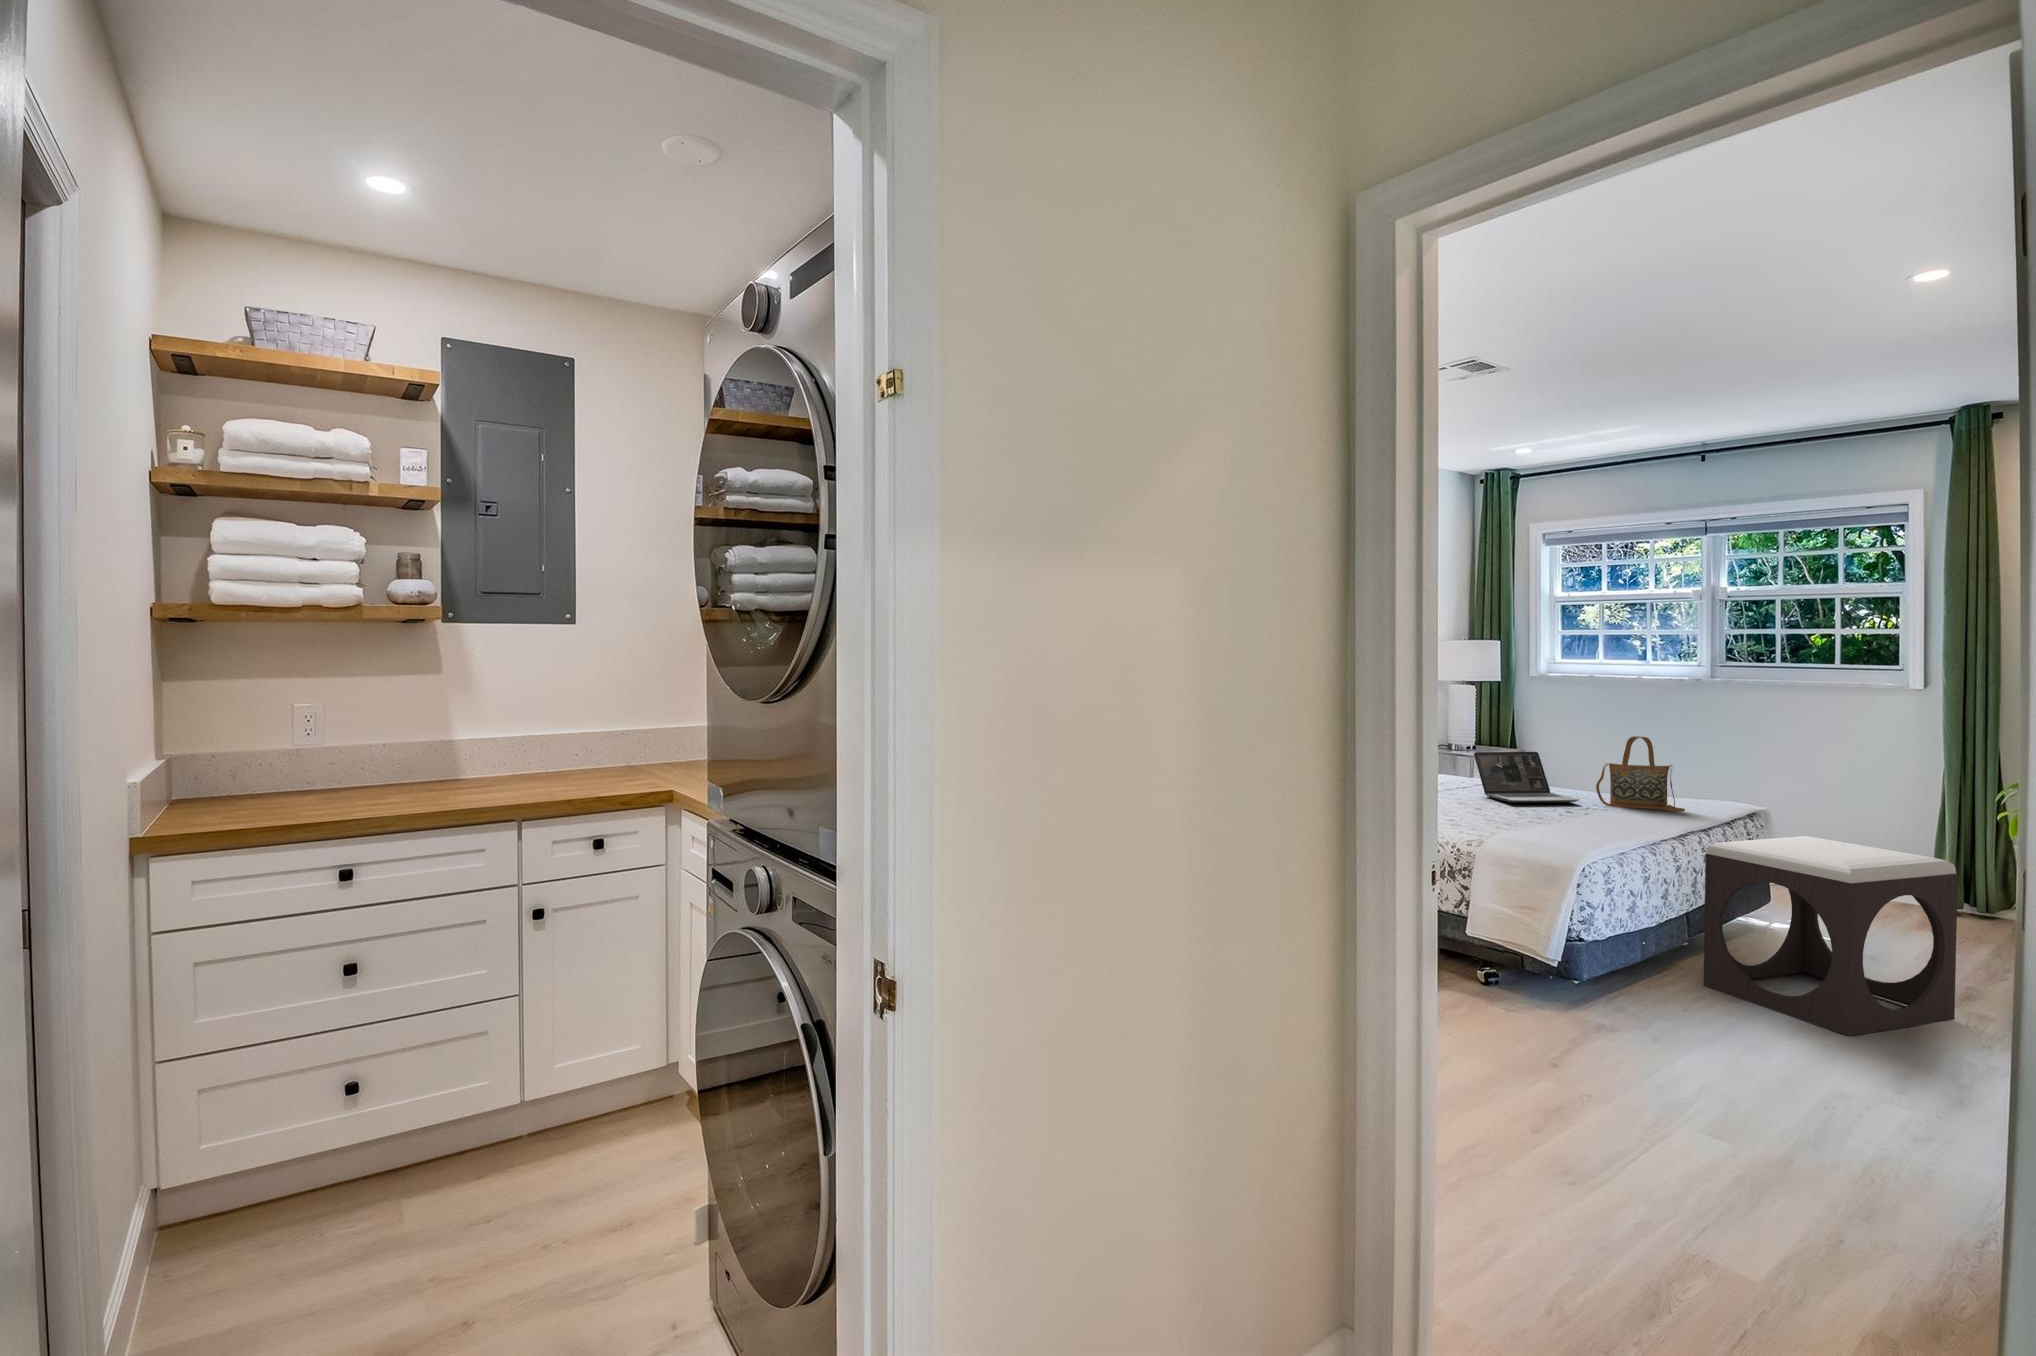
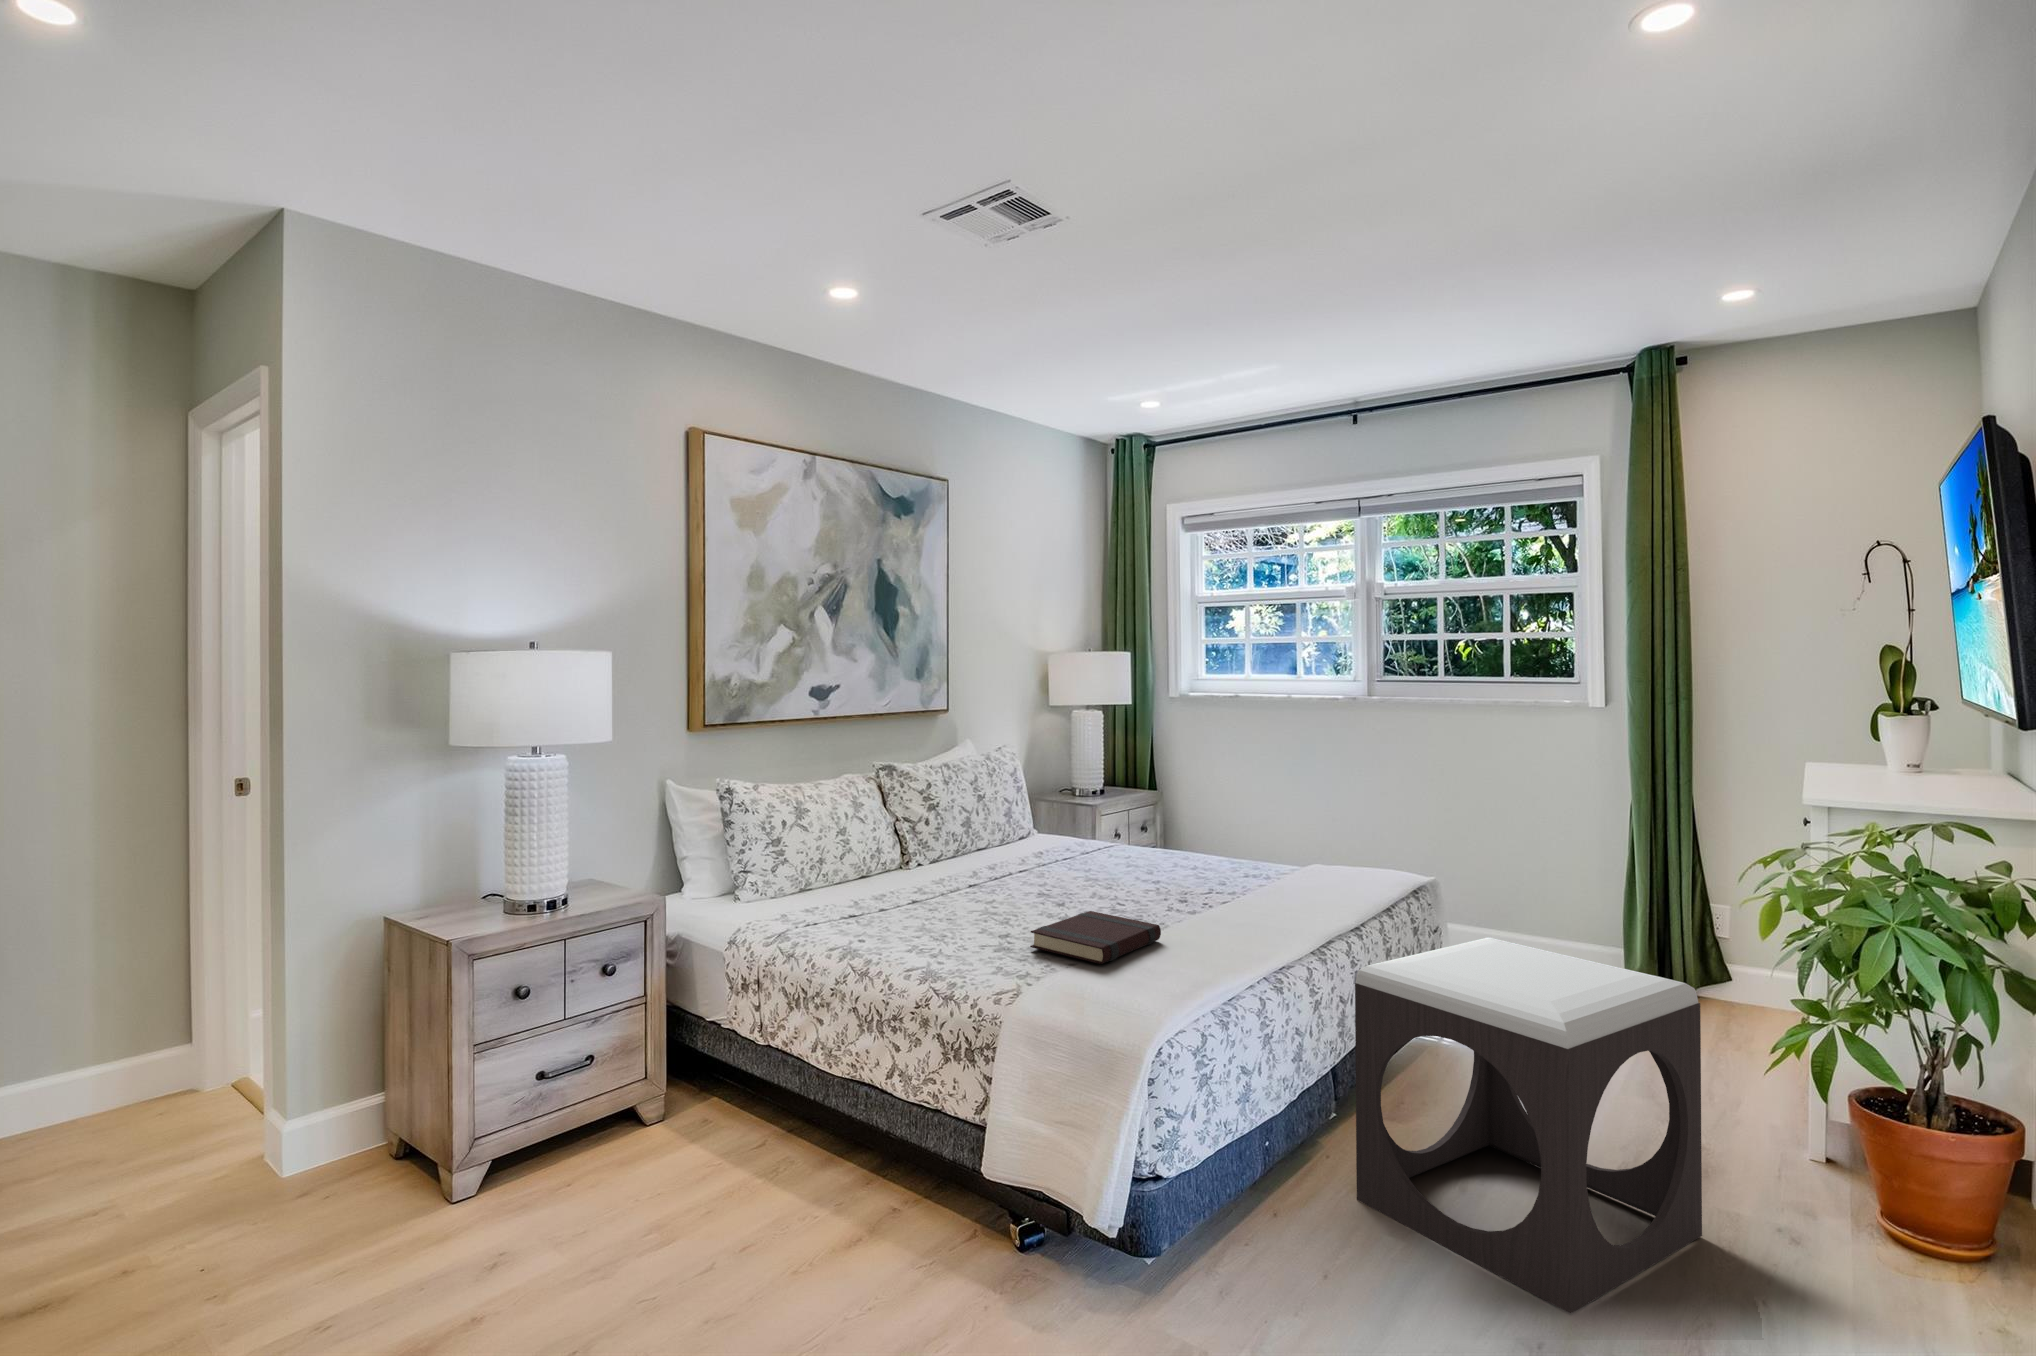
handbag: present [1596,736,1685,812] -> none [1216,786,1332,899]
laptop: present [1474,752,1579,803] -> none [1053,810,1193,896]
book: none [1485,807,1569,831] -> present [1030,911,1161,964]

